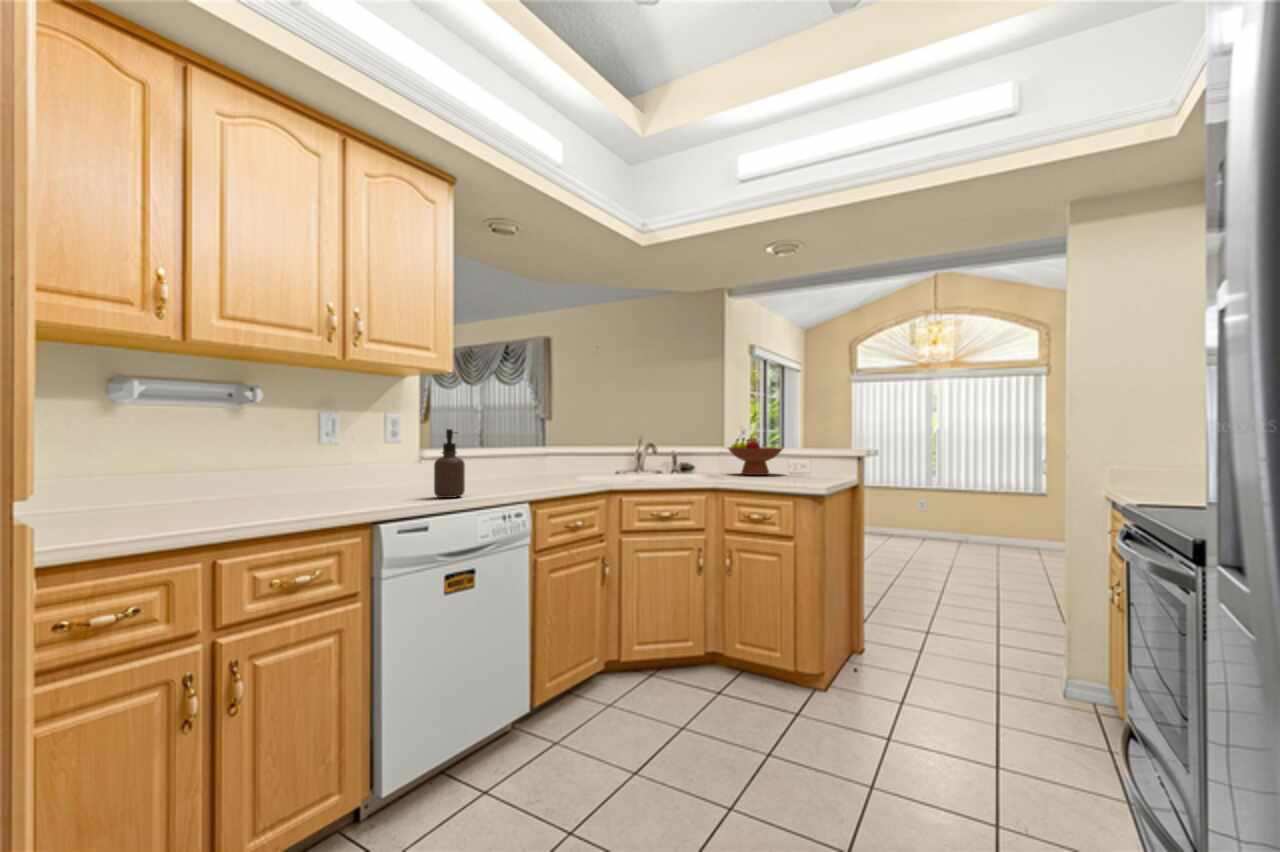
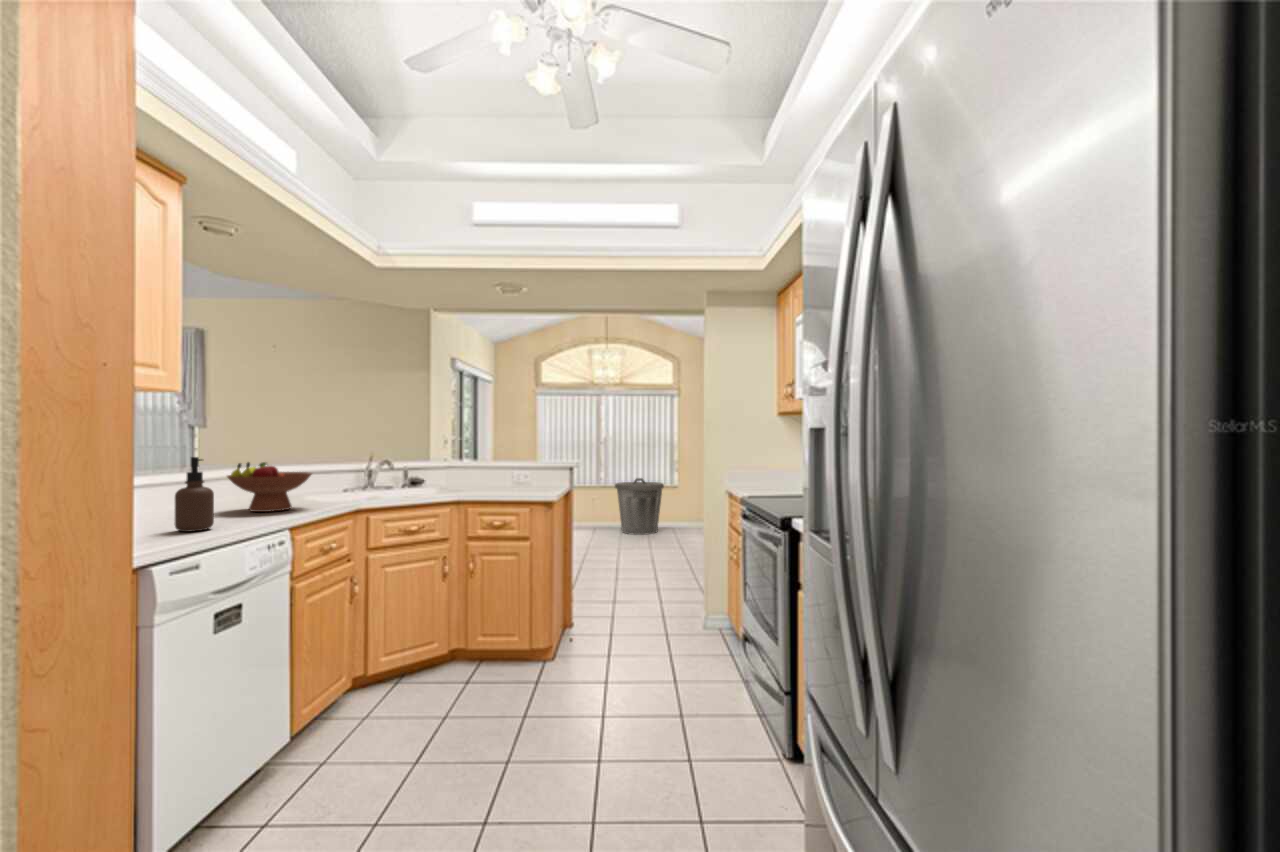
fruit bowl: present [729,438,782,475] -> present [227,462,312,512]
trash can: none [954,482,1025,553] -> present [615,478,664,535]

